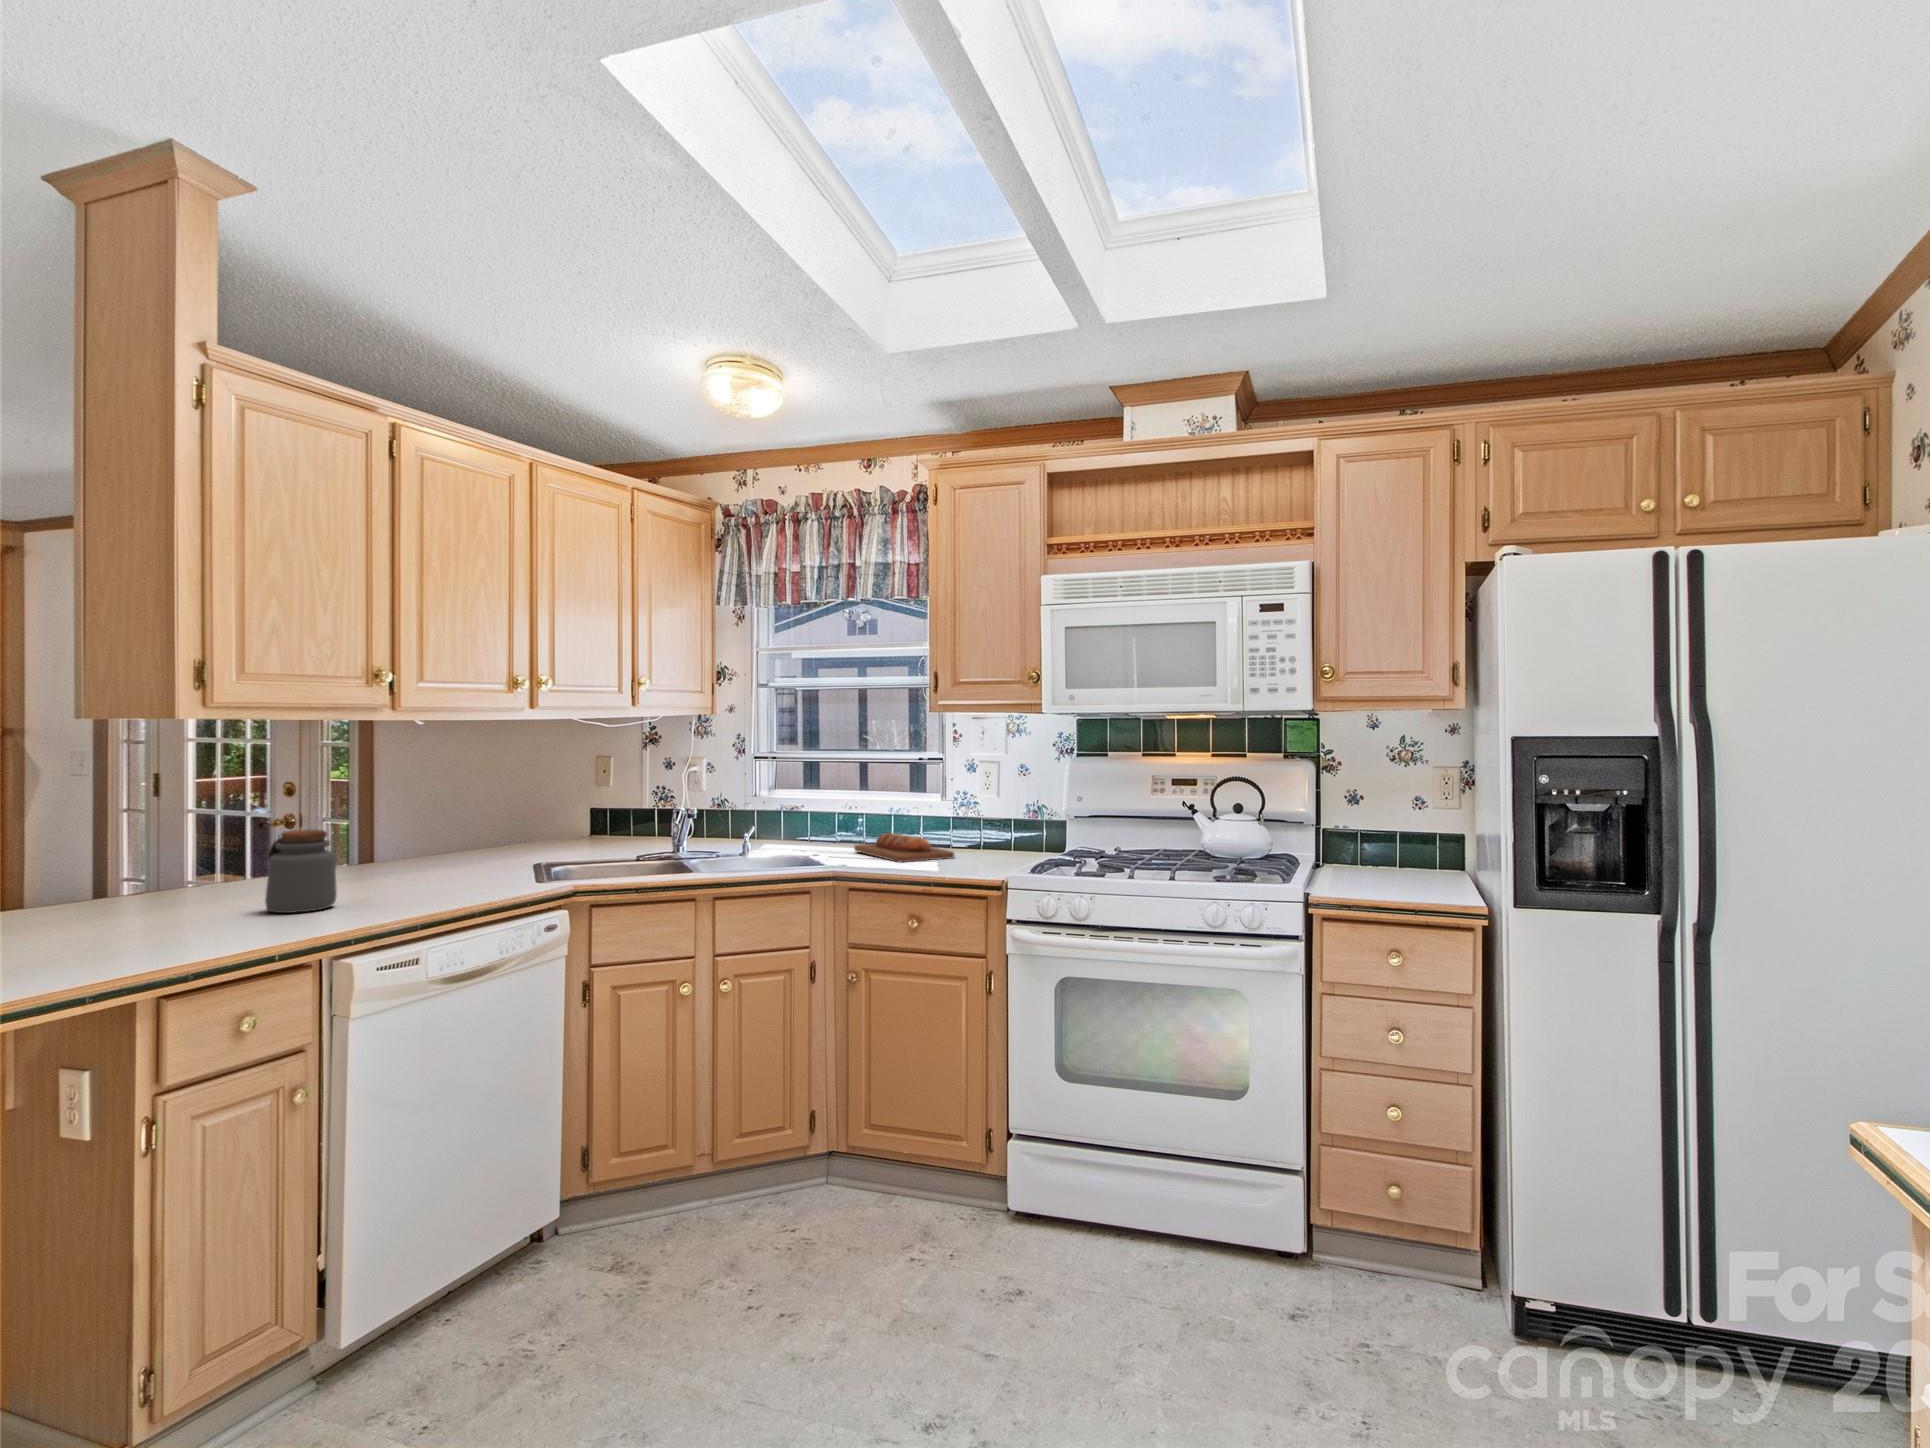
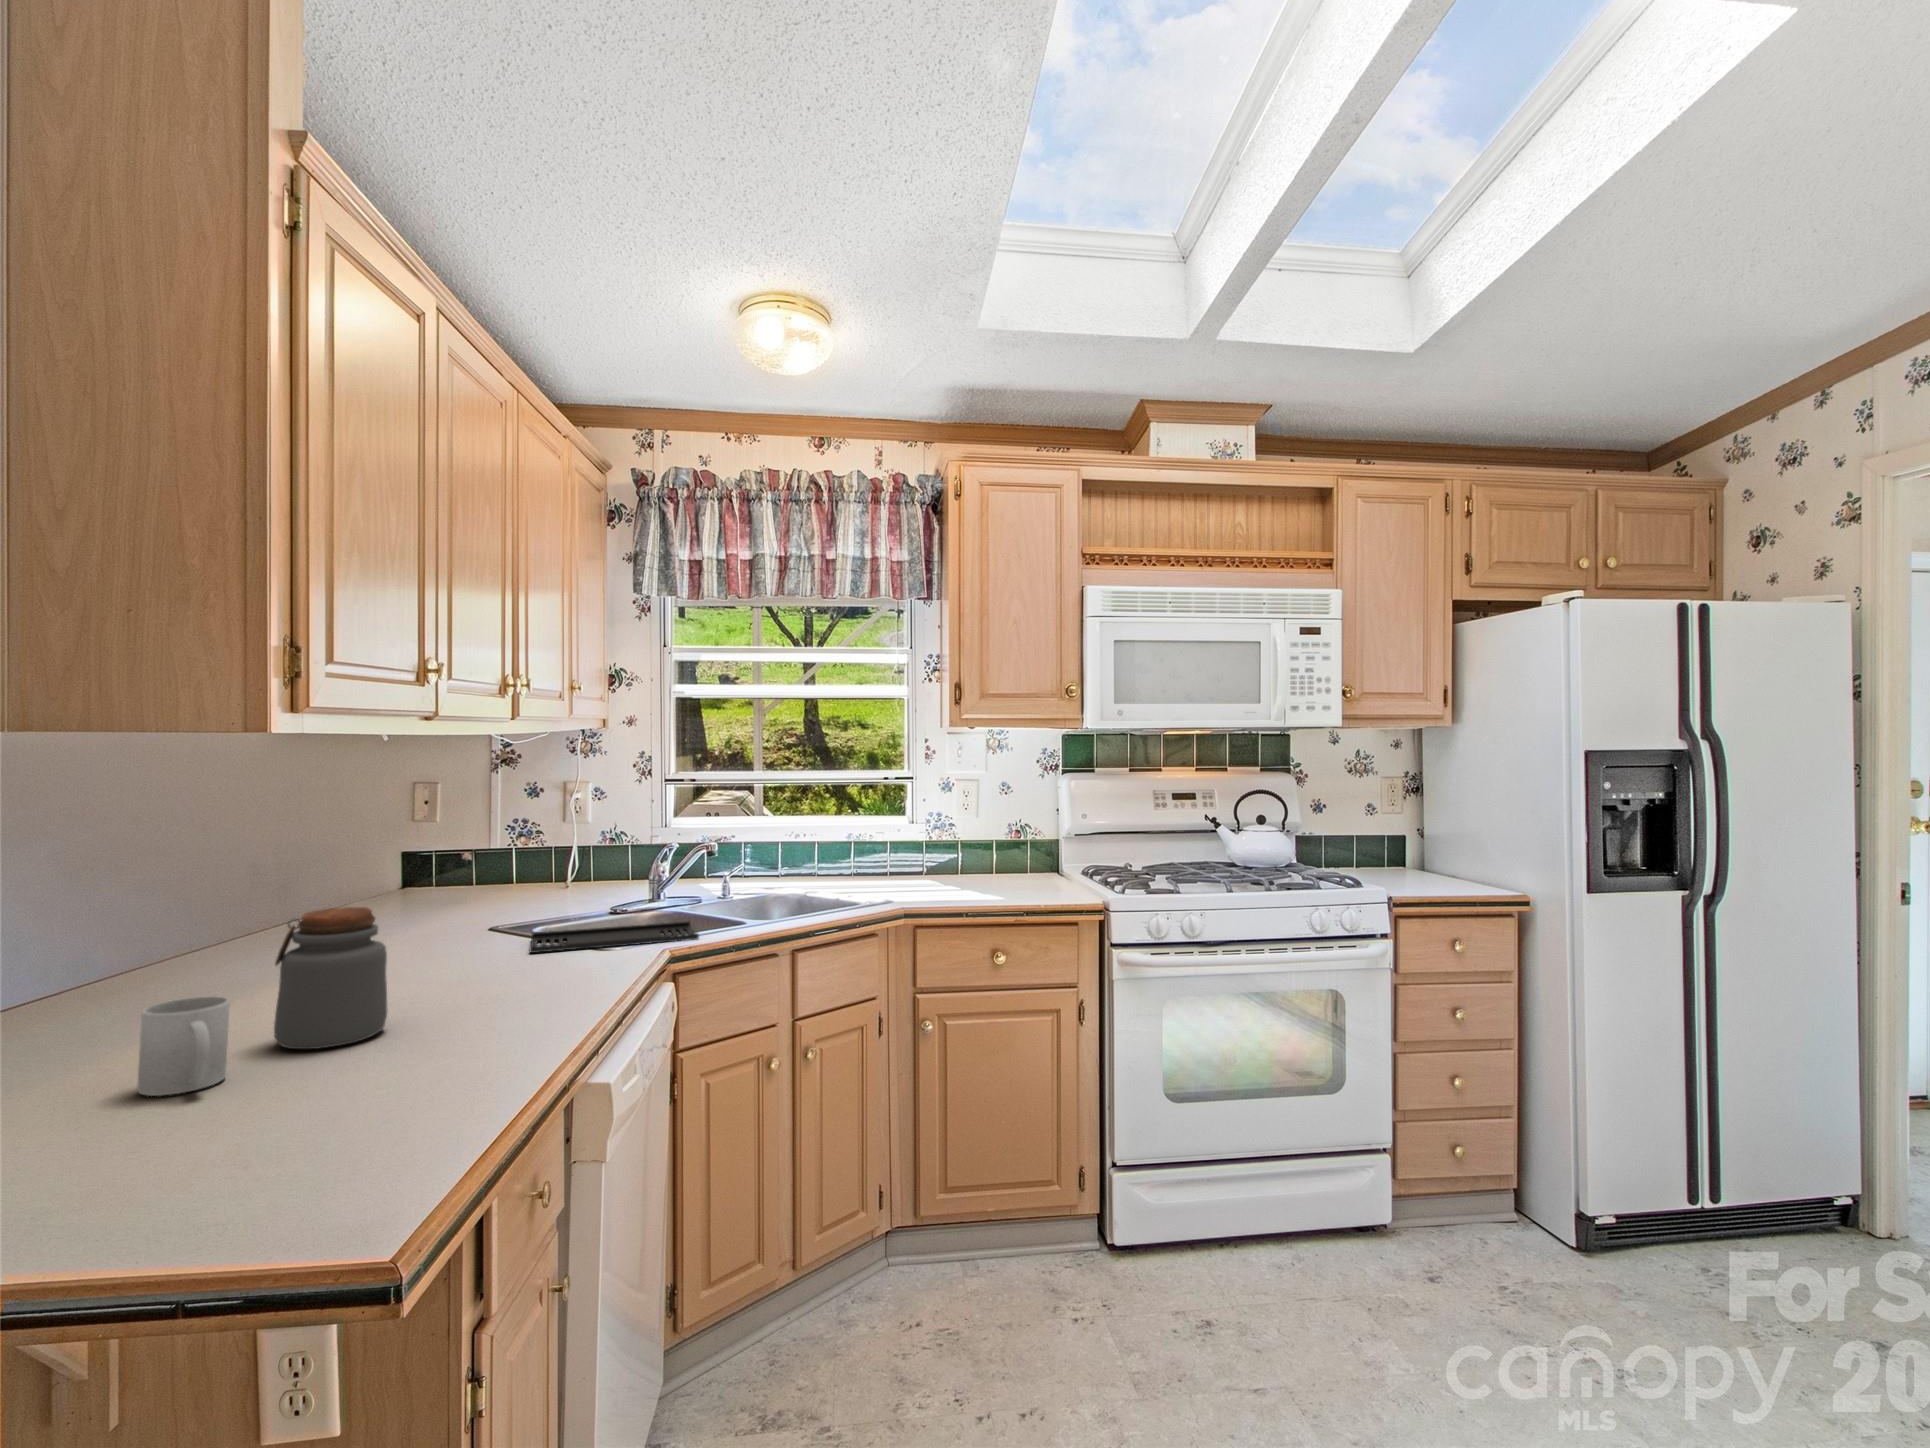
bread loaf: present [854,833,954,862] -> none [843,861,976,894]
tray: none [521,866,658,879] -> present [530,922,699,953]
mug: none [166,873,218,924] -> present [137,996,230,1096]

